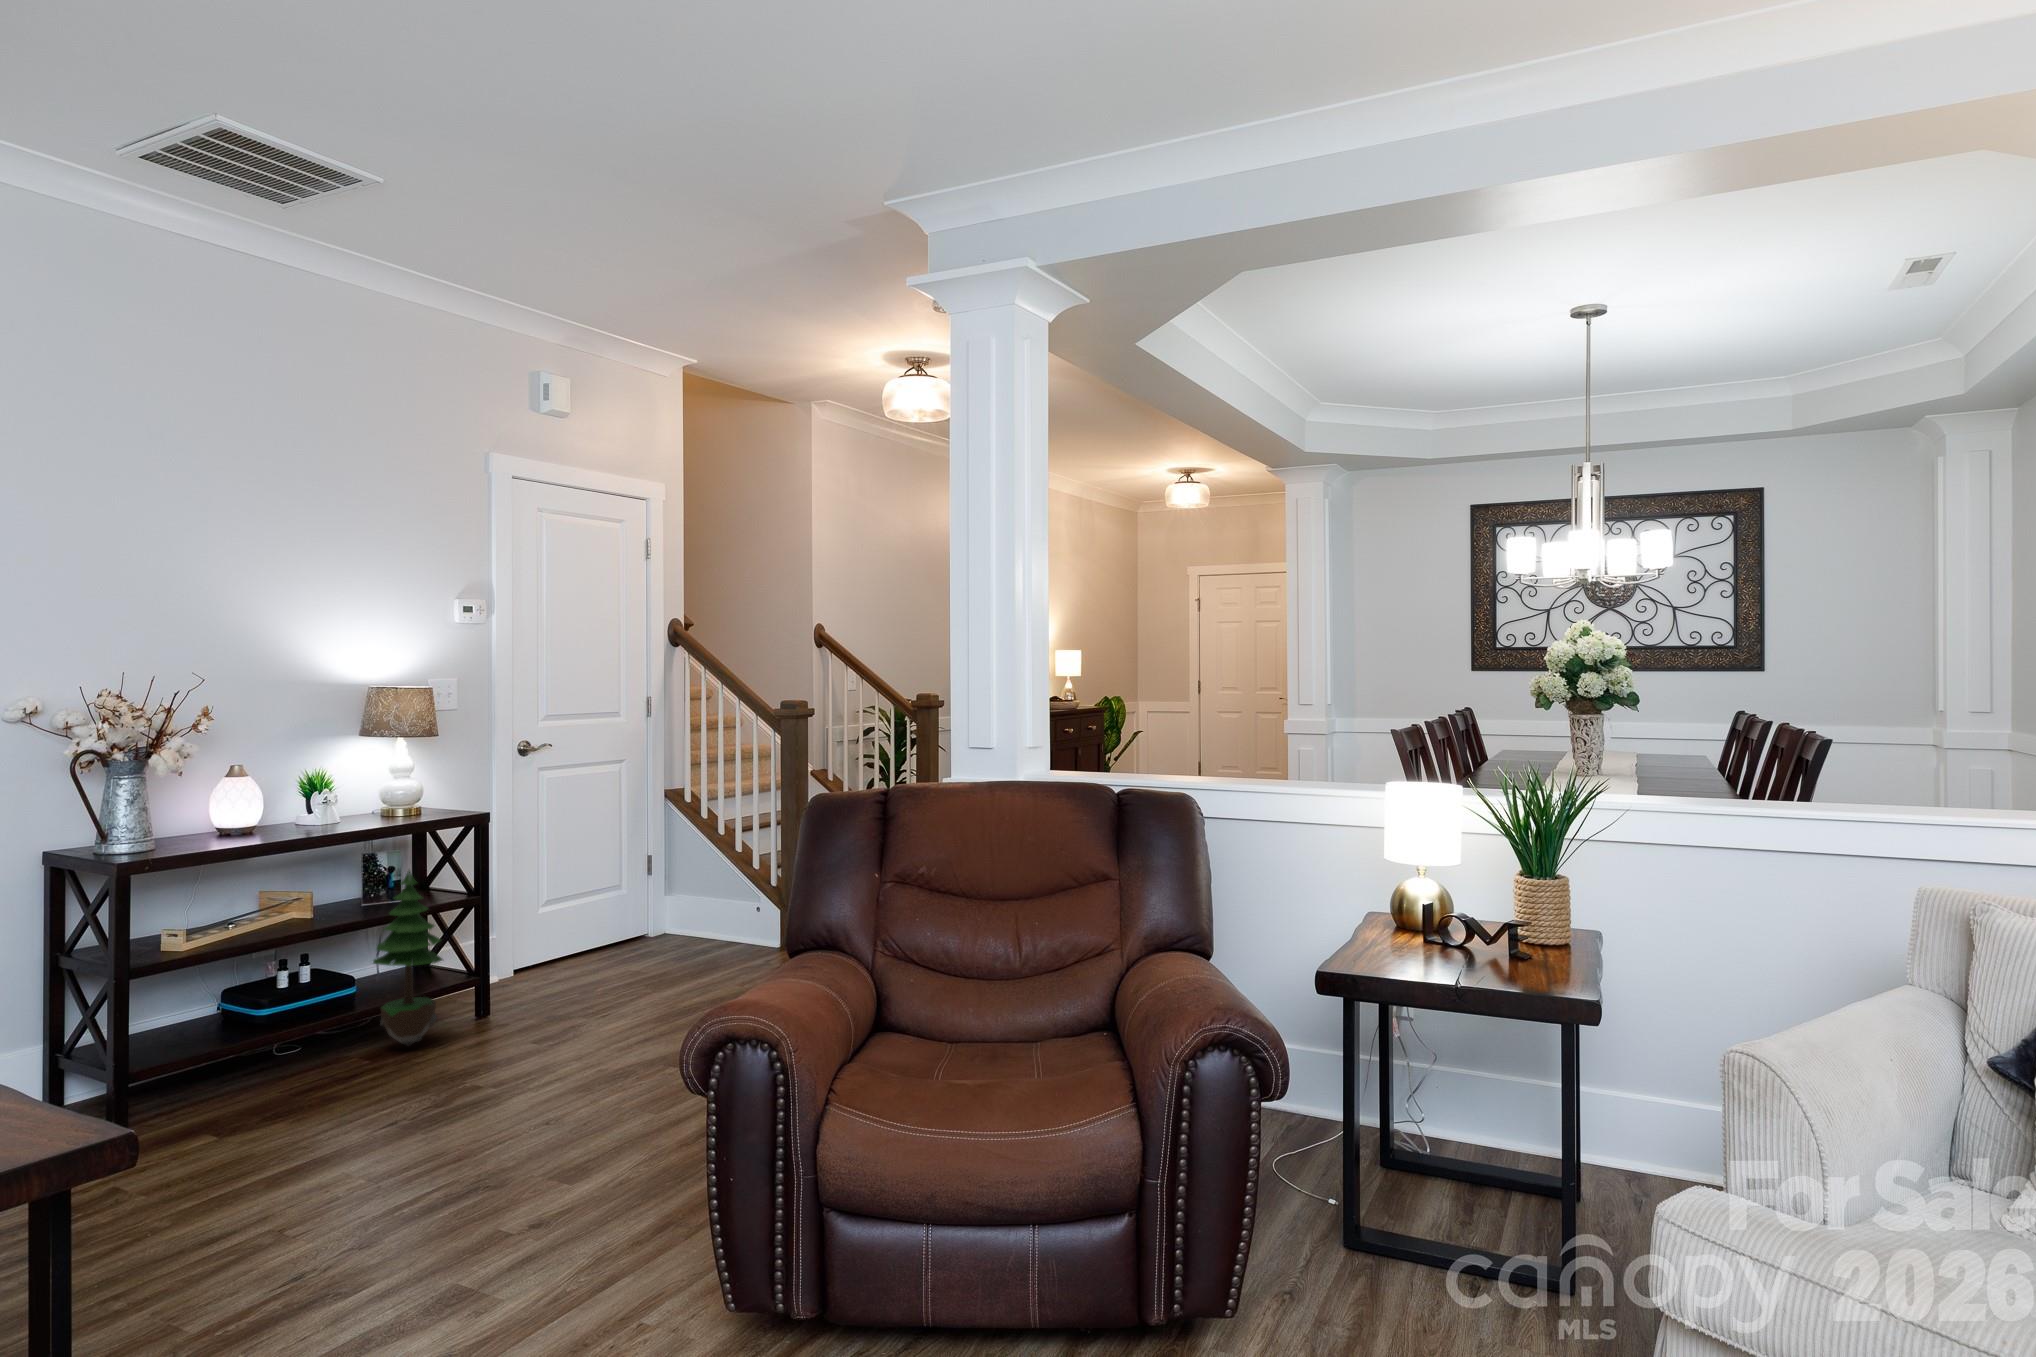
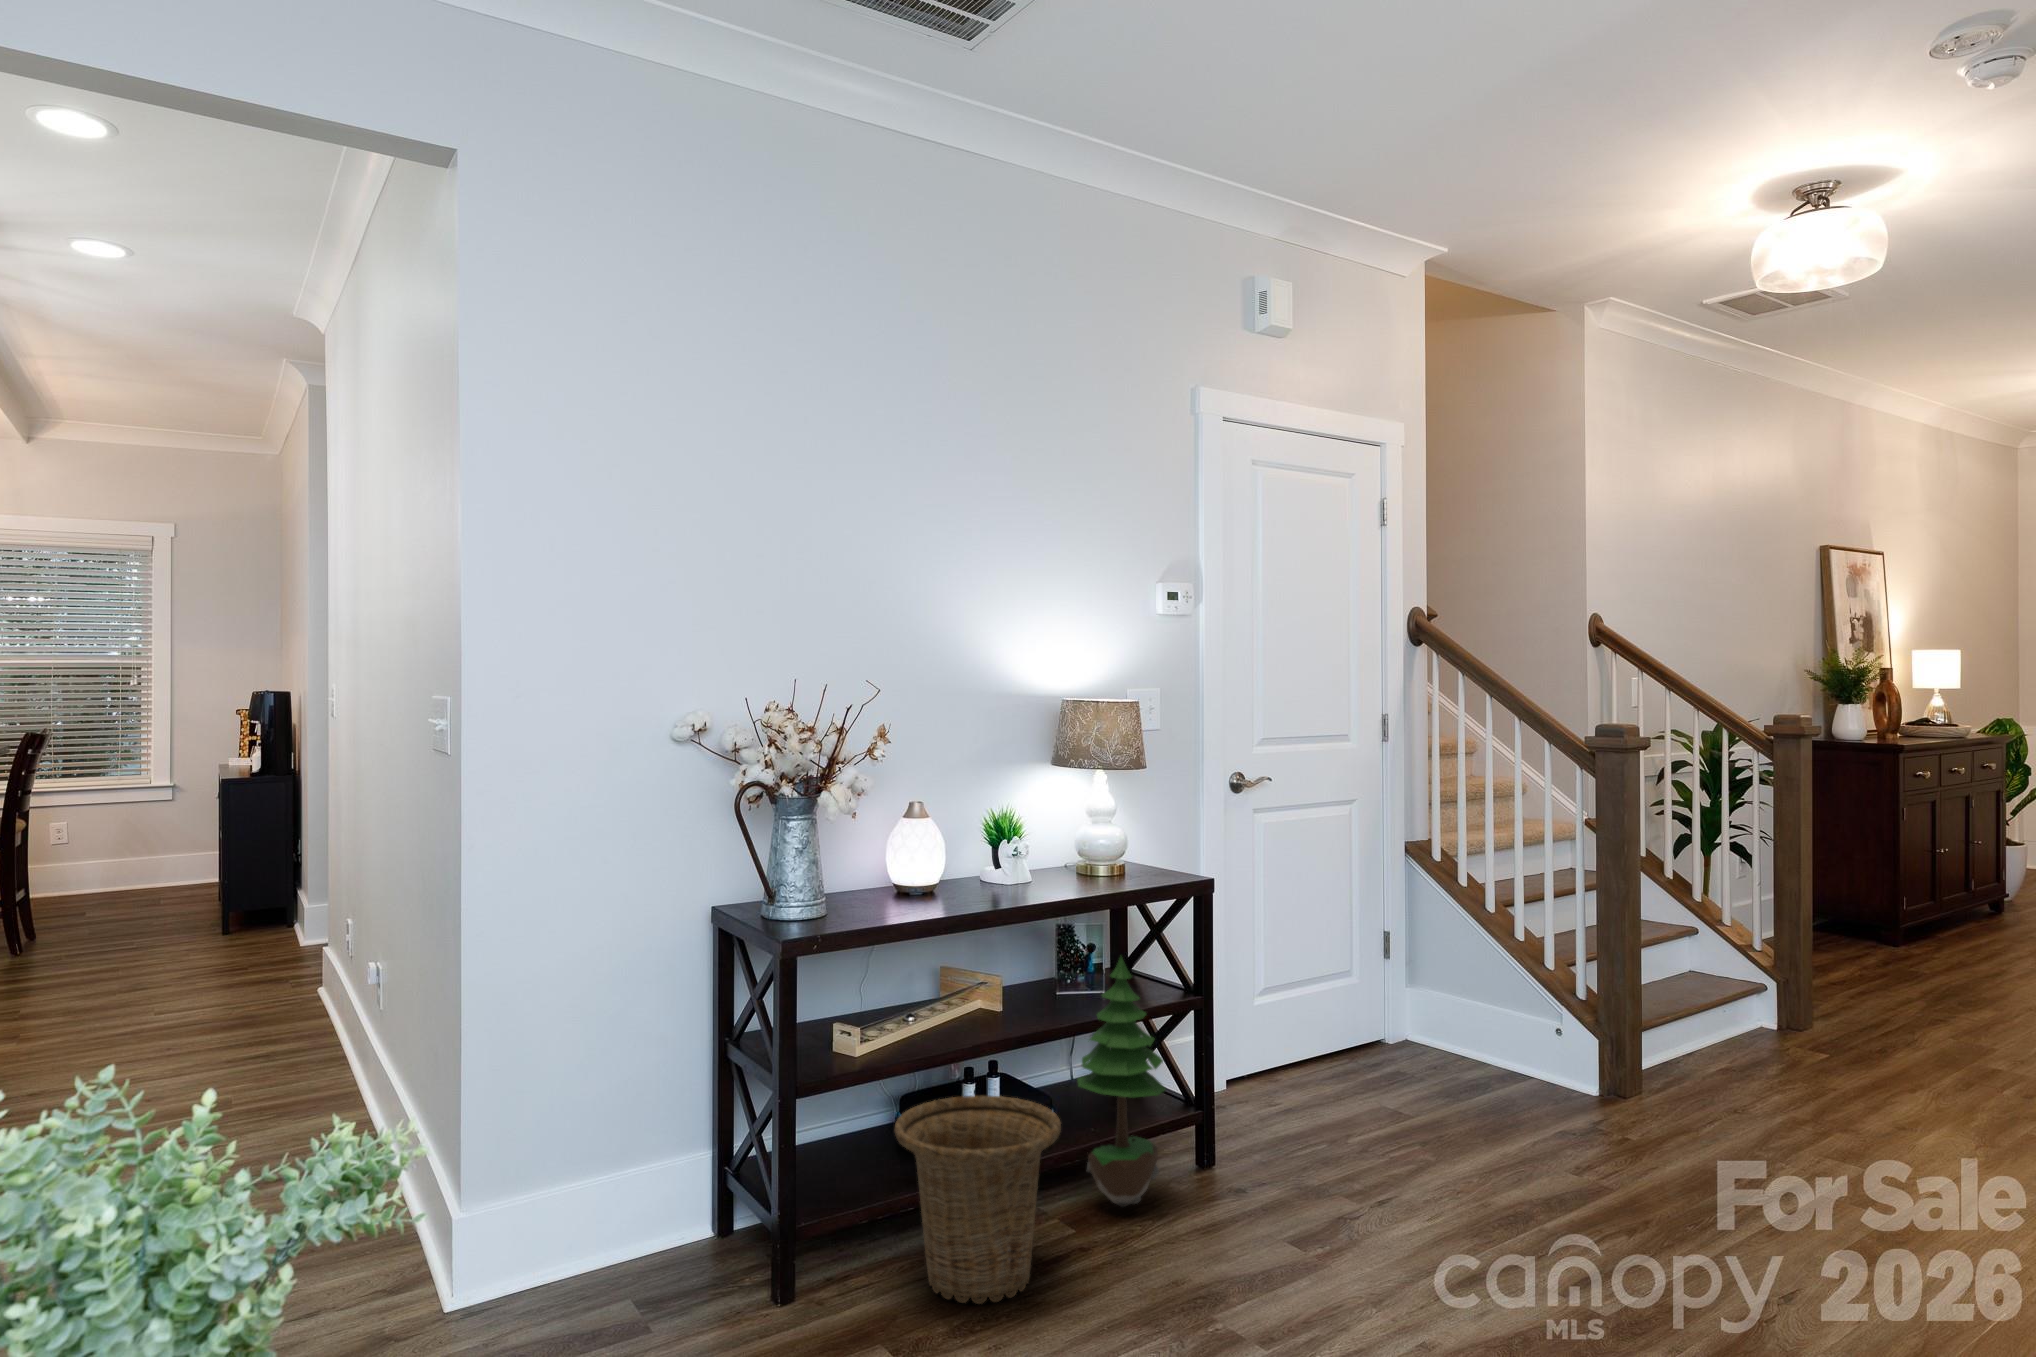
basket: none [215,972,352,1109] -> present [895,1096,1061,1304]

